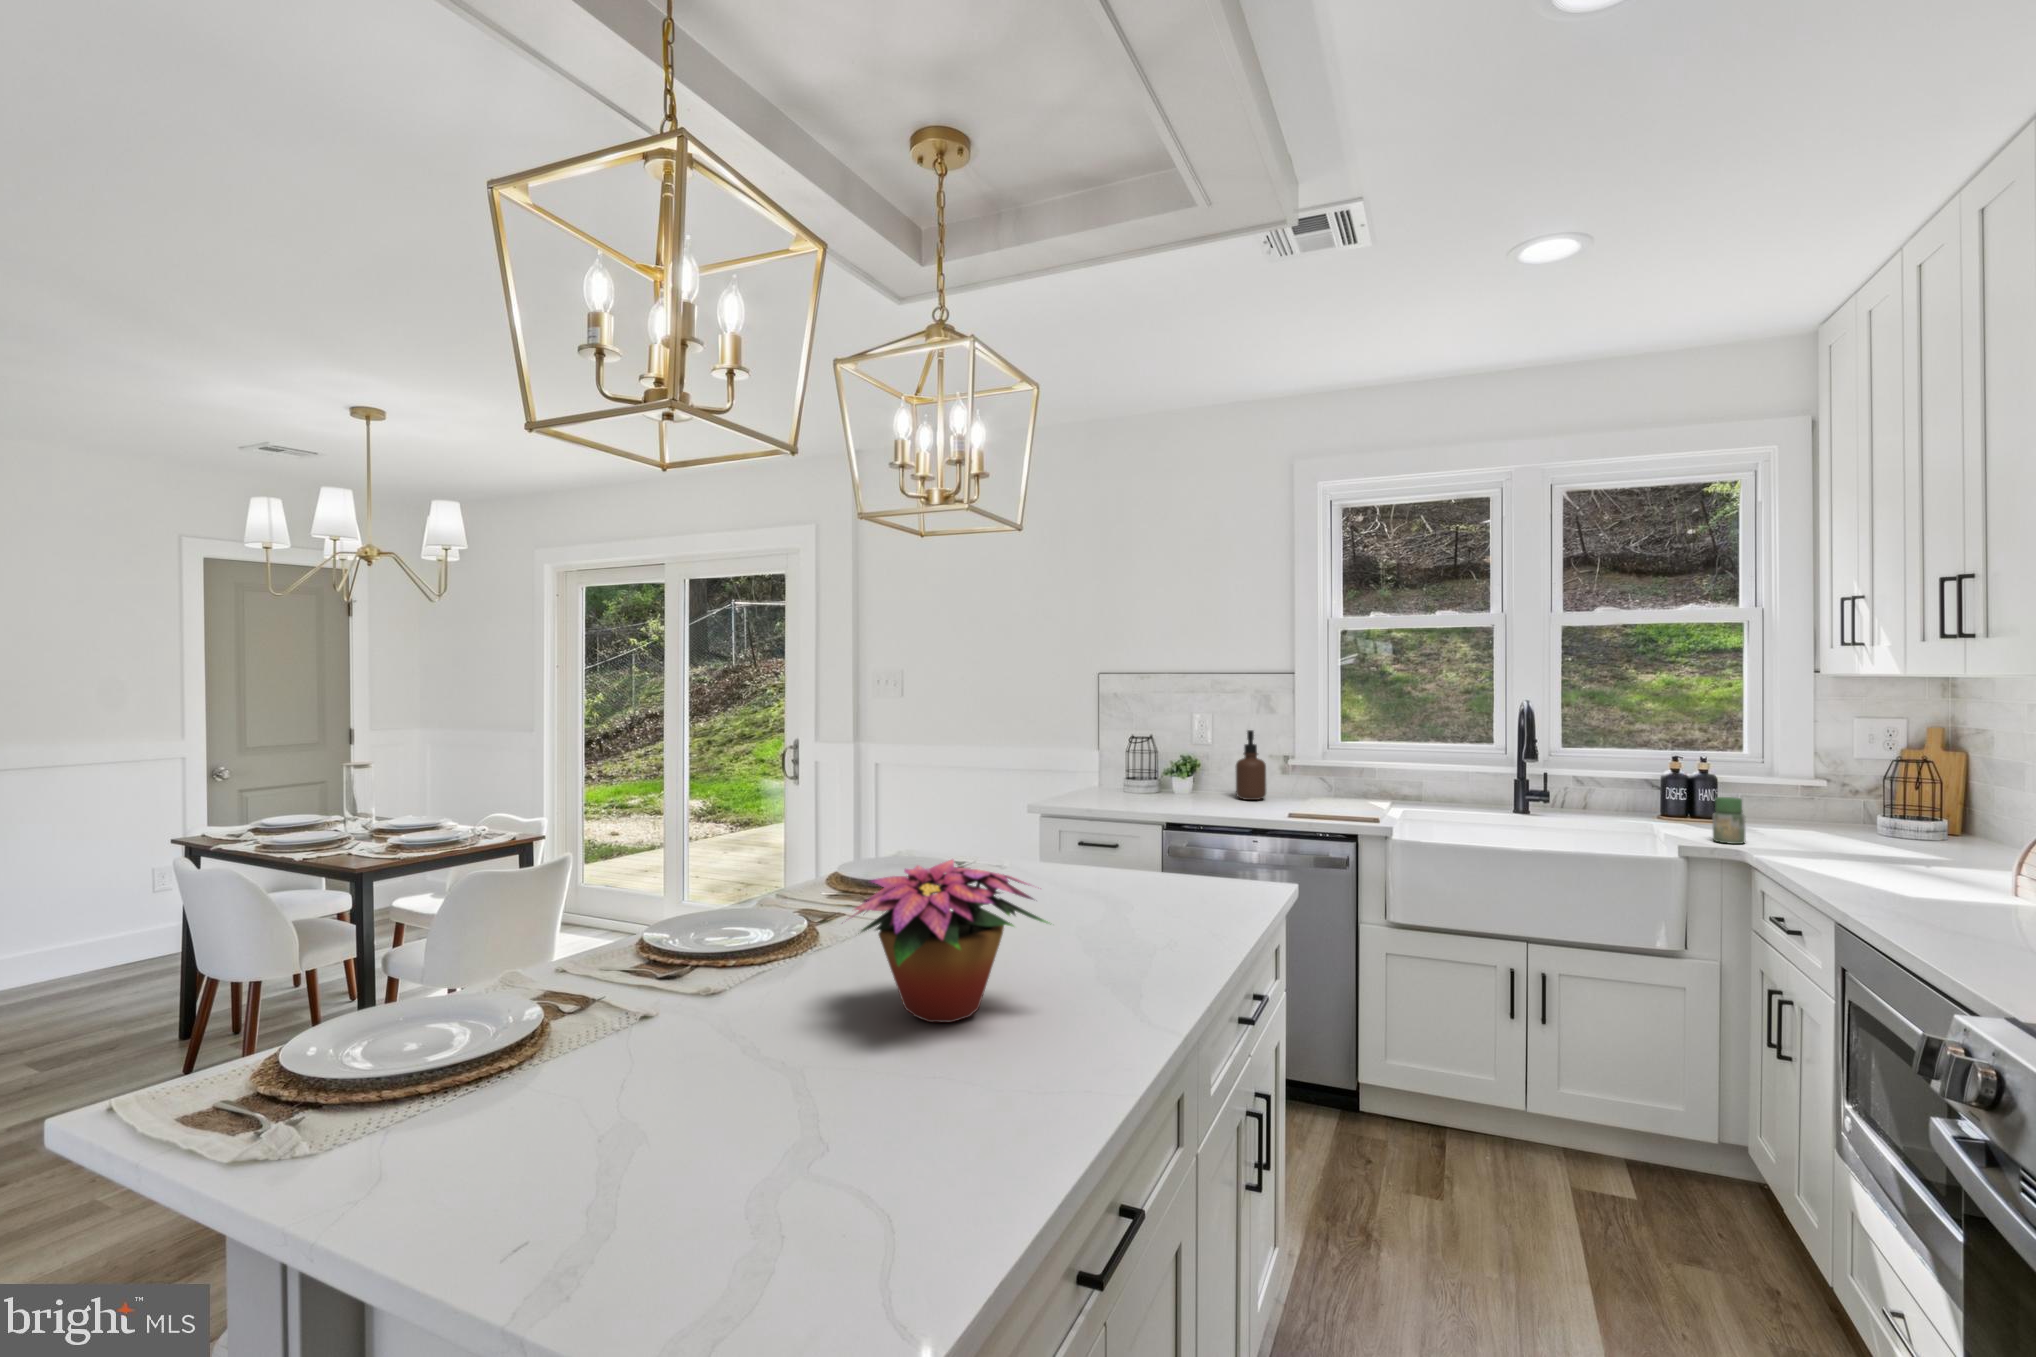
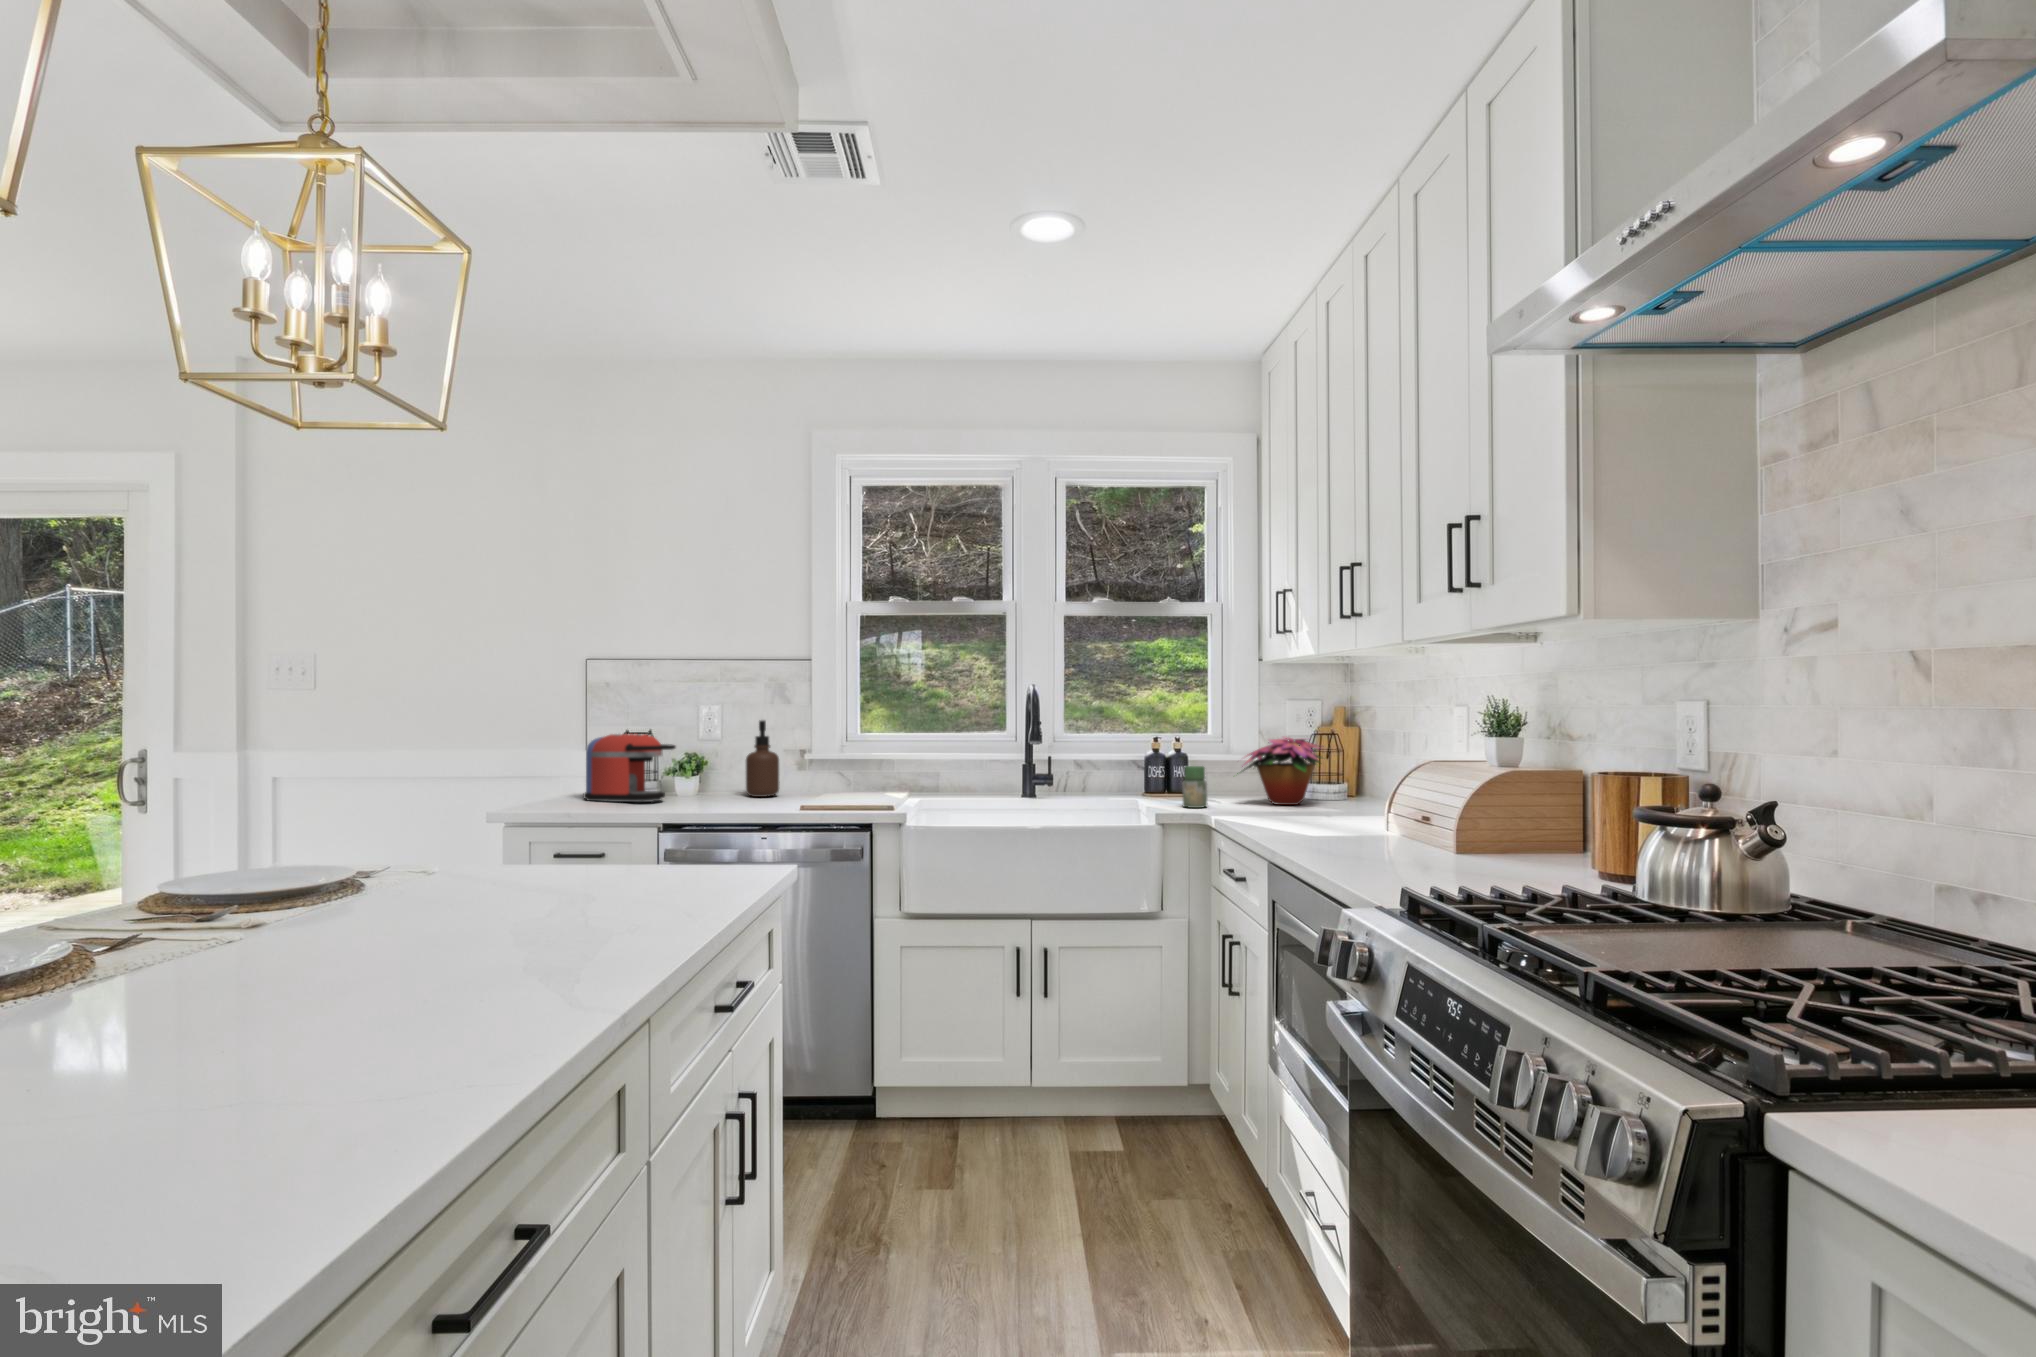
coffee maker: none [1100,741,1176,801] -> present [583,734,676,802]
flower arrangement: present [846,860,1048,1022] -> present [1237,737,1321,805]

